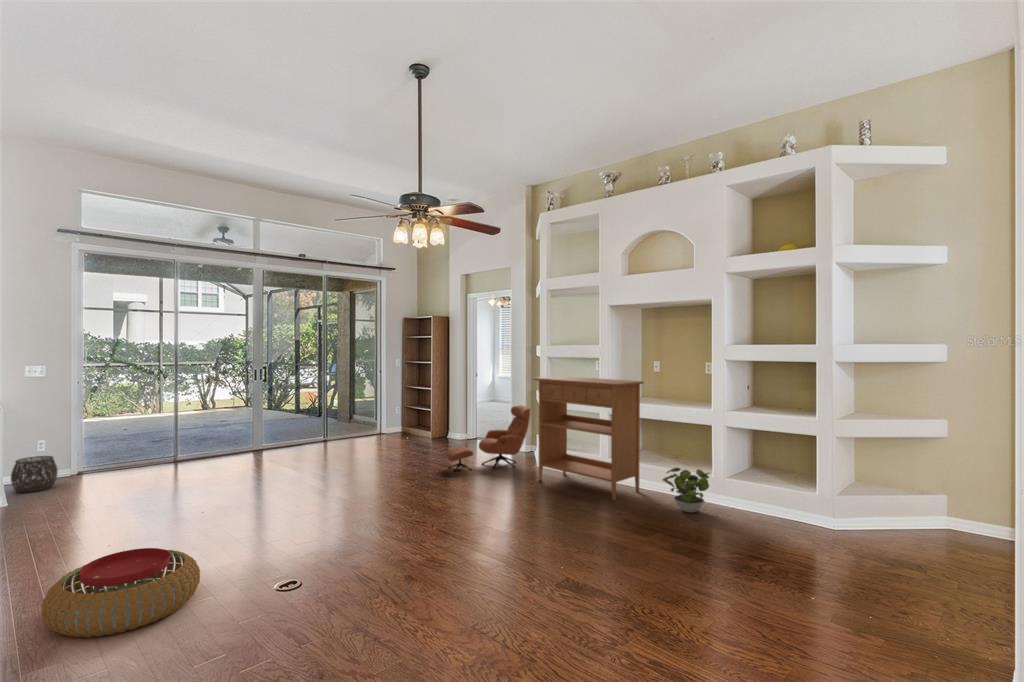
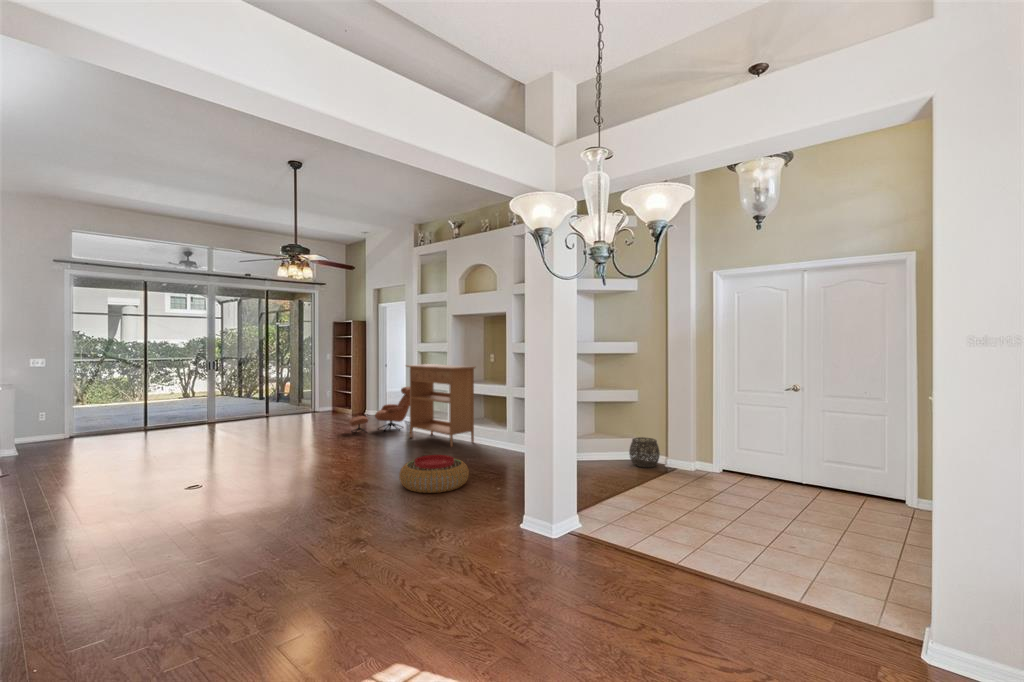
woven basket: present [11,456,58,493] -> present [629,437,660,467]
potted plant: present [663,468,710,512] -> none [476,422,510,452]
pouf: present [42,548,200,637] -> present [399,455,469,493]

